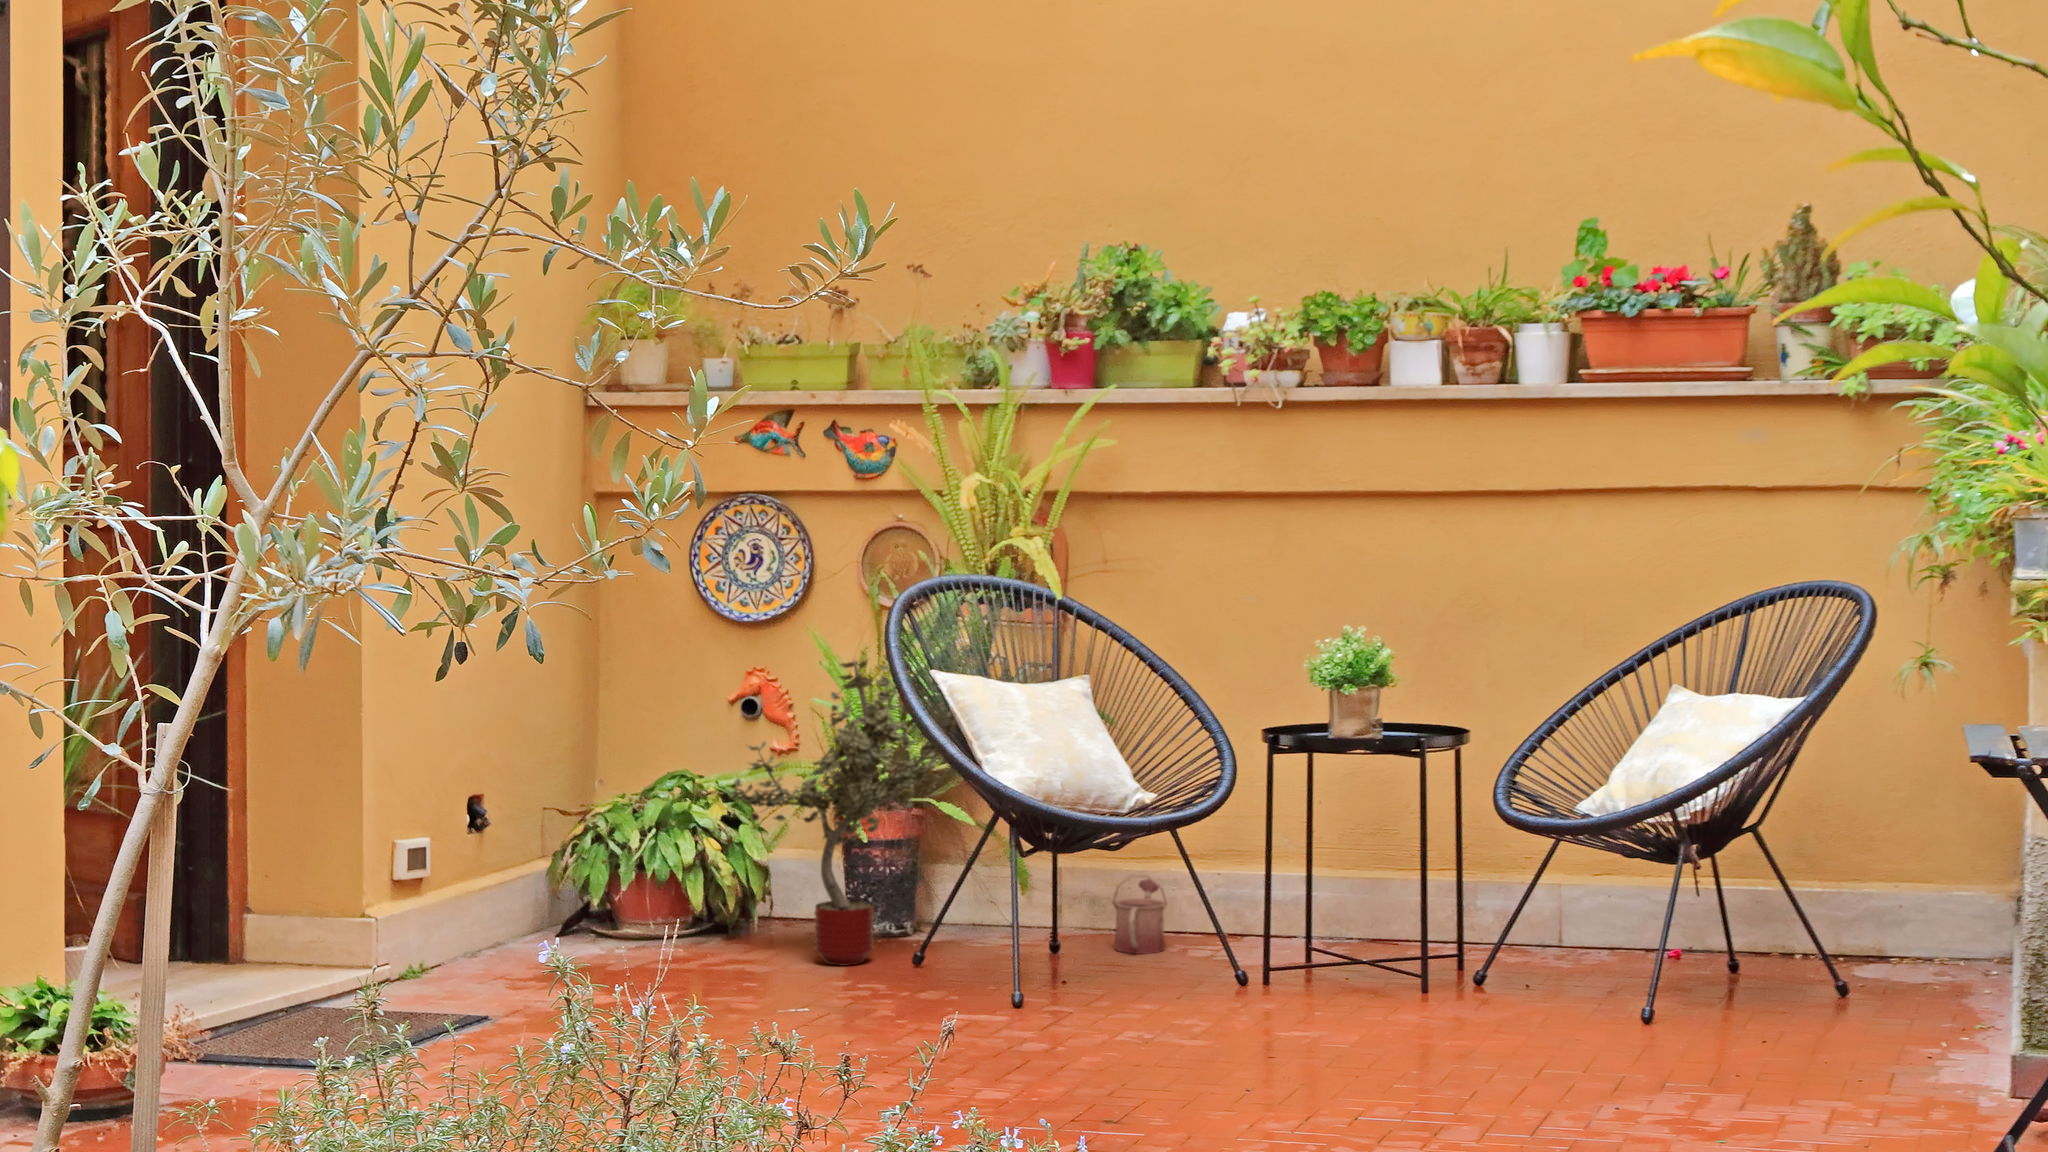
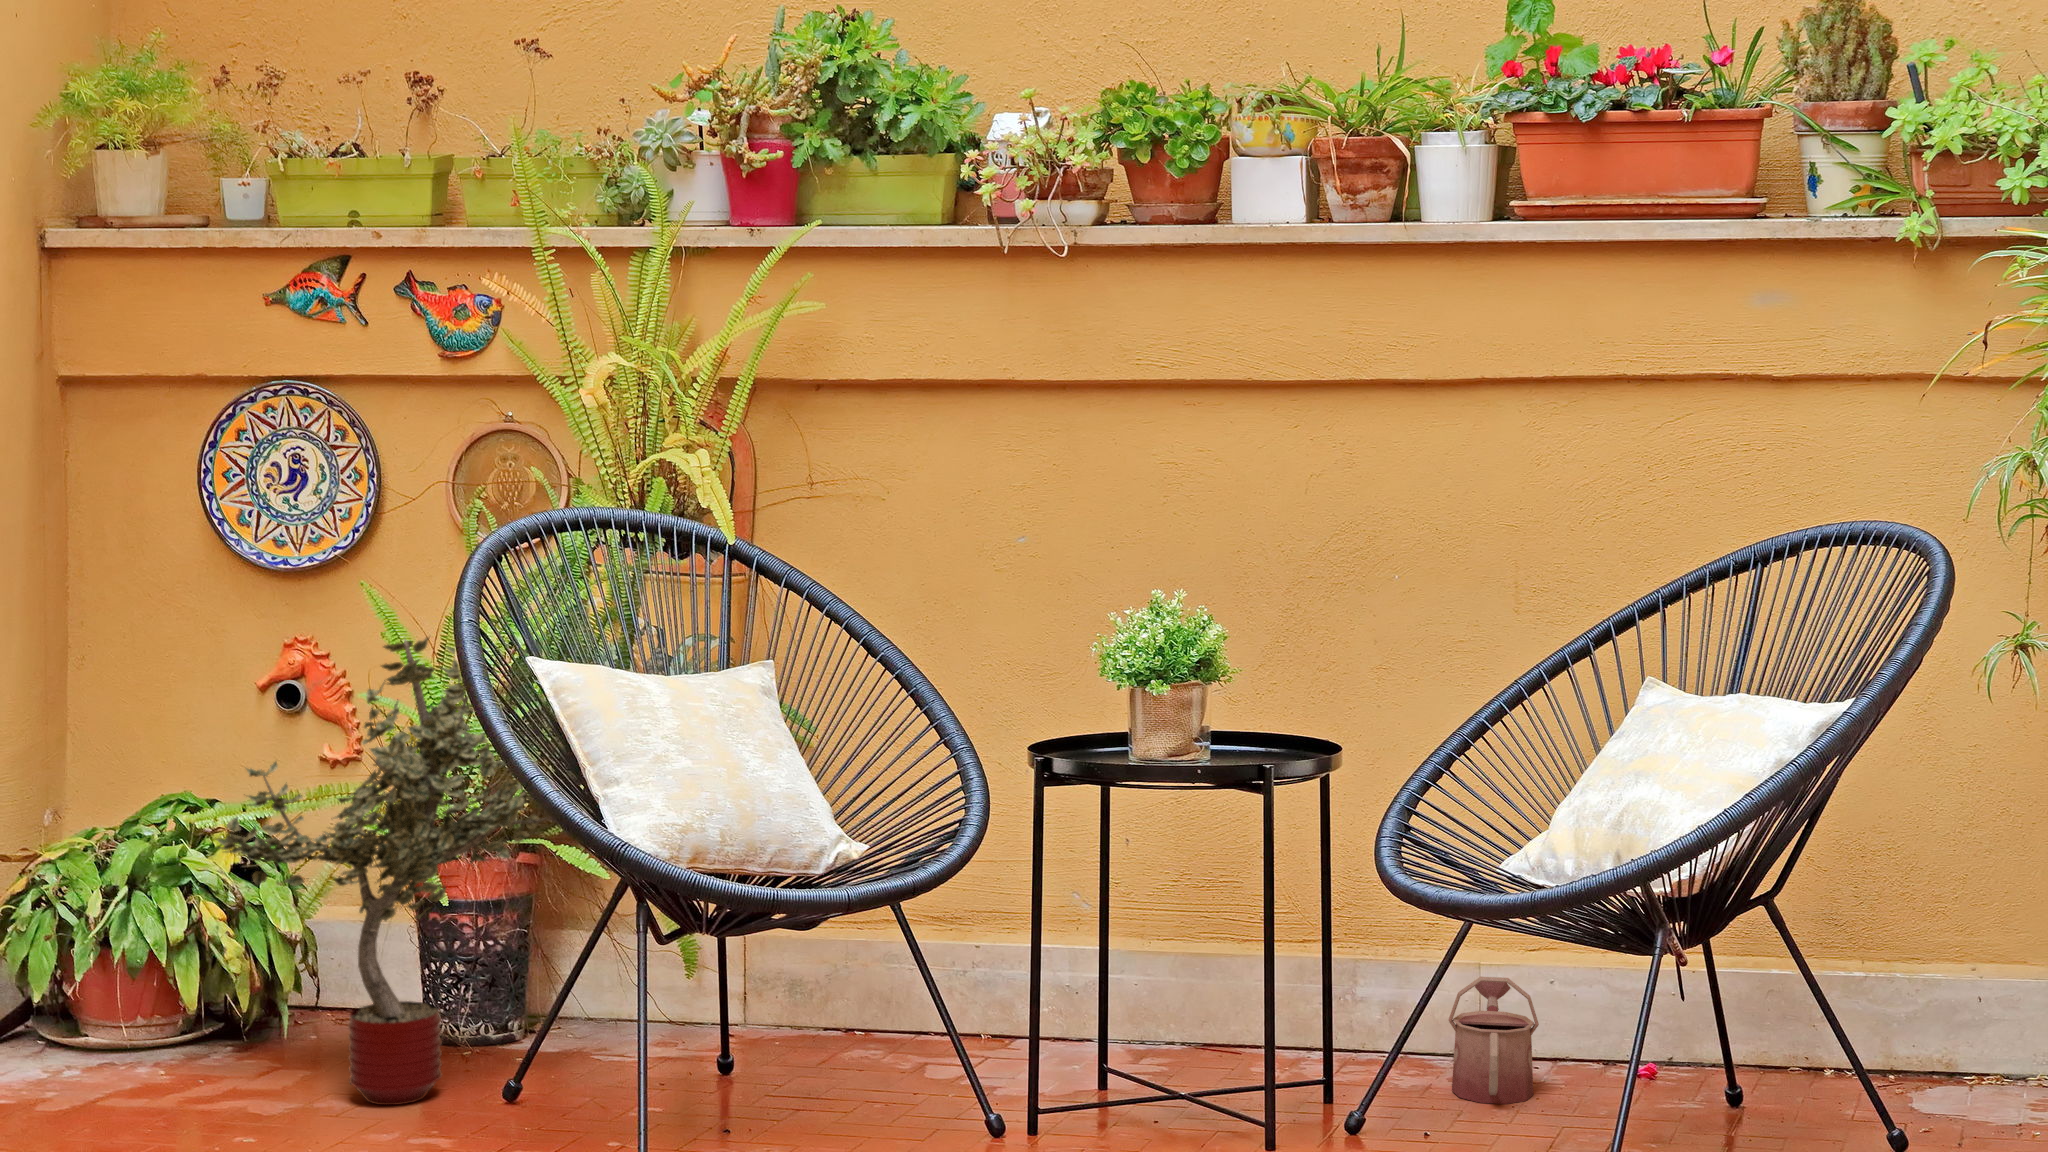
watering can: present [1112,875,1167,954] -> present [1449,977,1539,1104]

